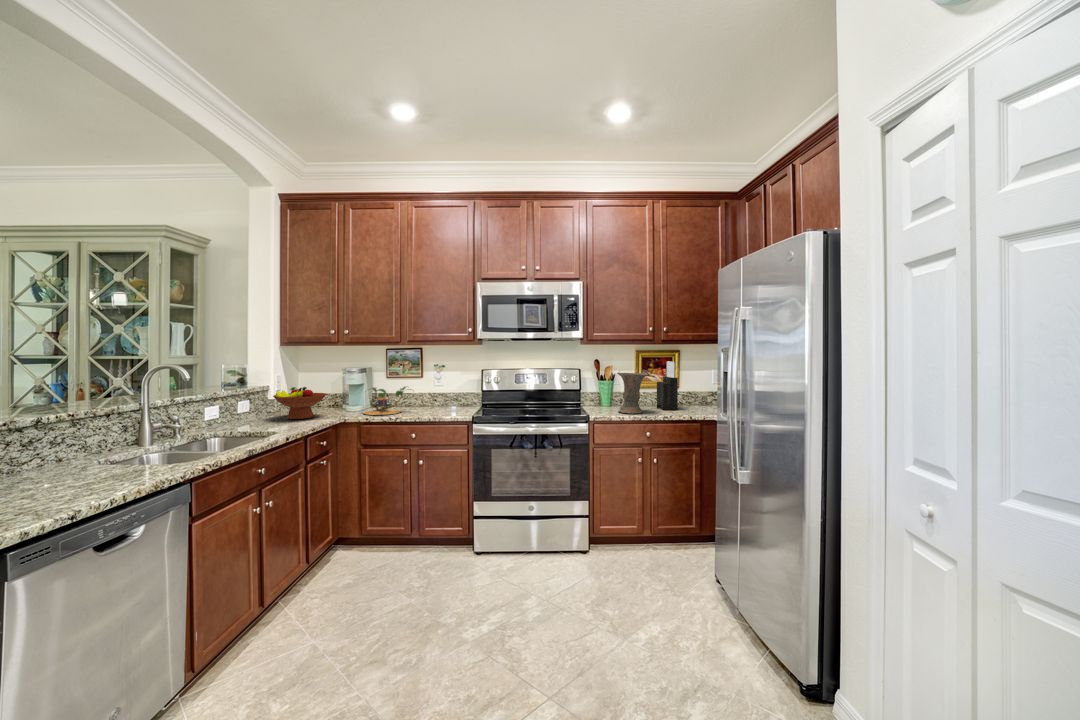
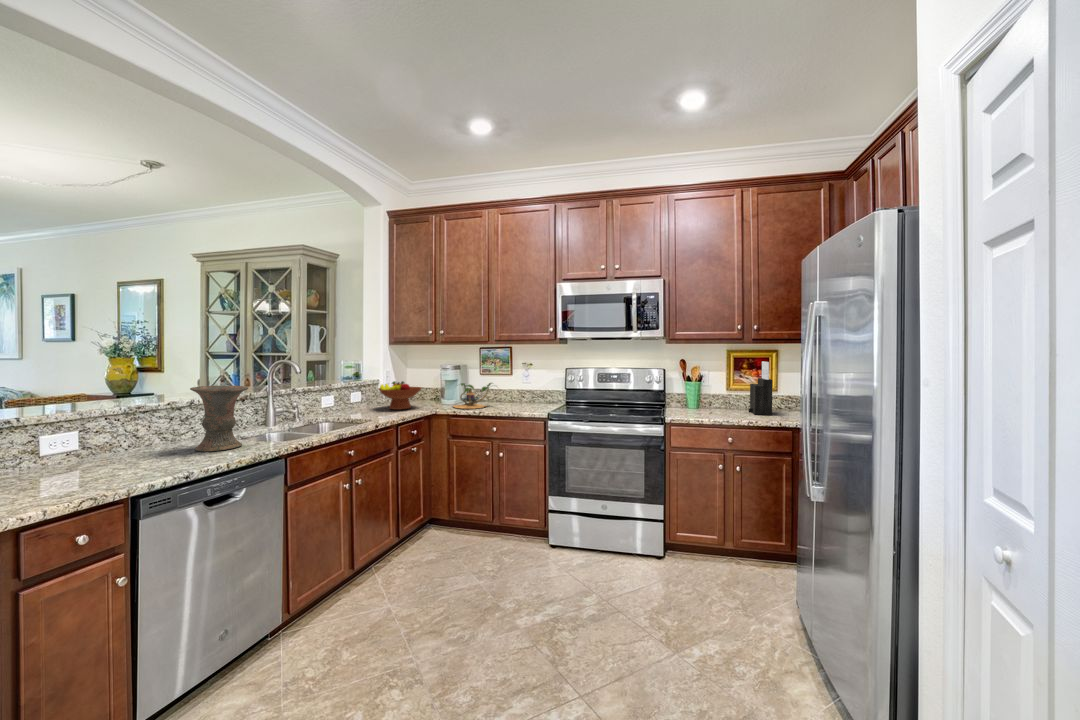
vase: present [617,373,648,414] -> present [190,385,248,452]

